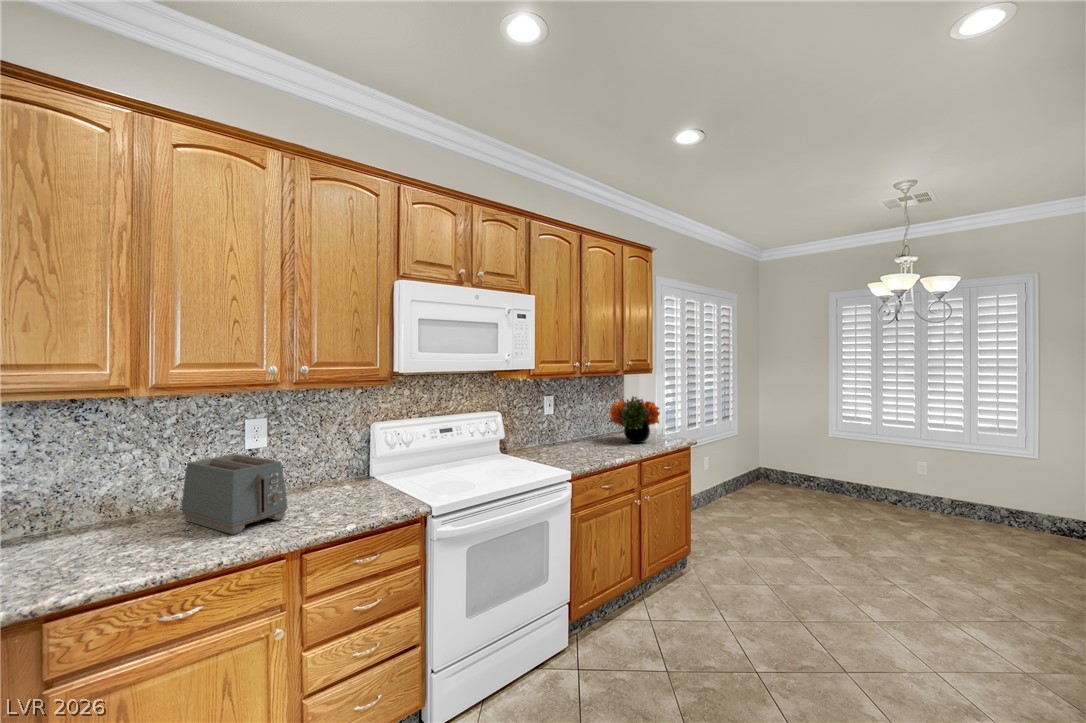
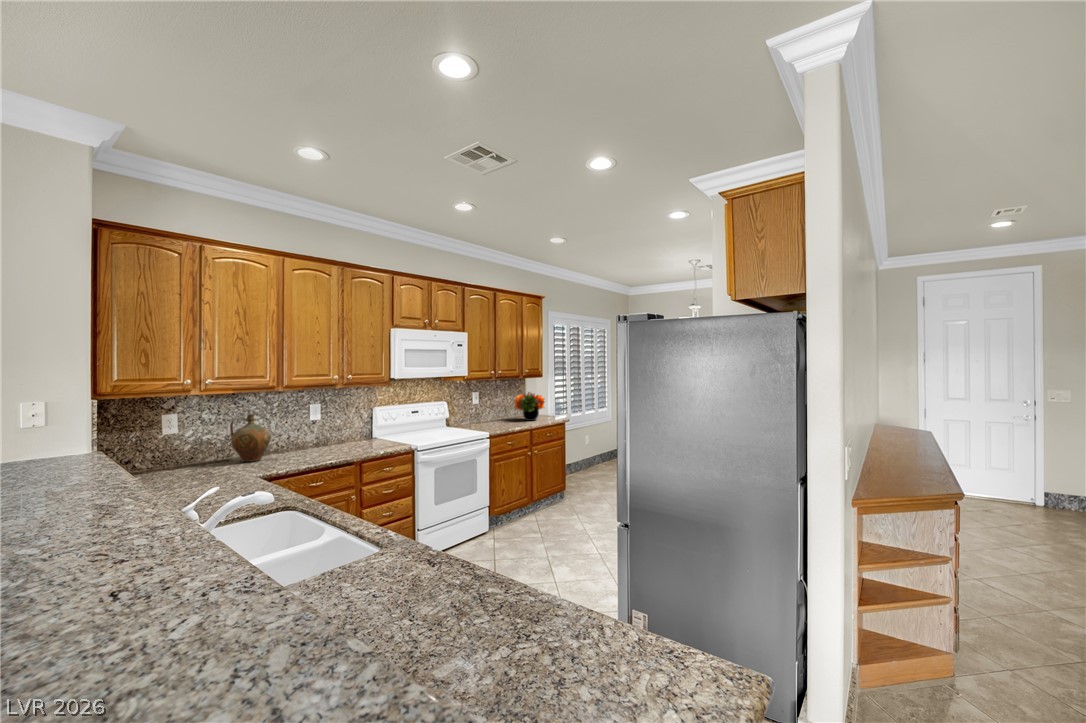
ceramic jug: none [34,444,131,546] -> present [230,414,271,462]
toaster: present [182,454,287,535] -> none [290,422,345,457]

